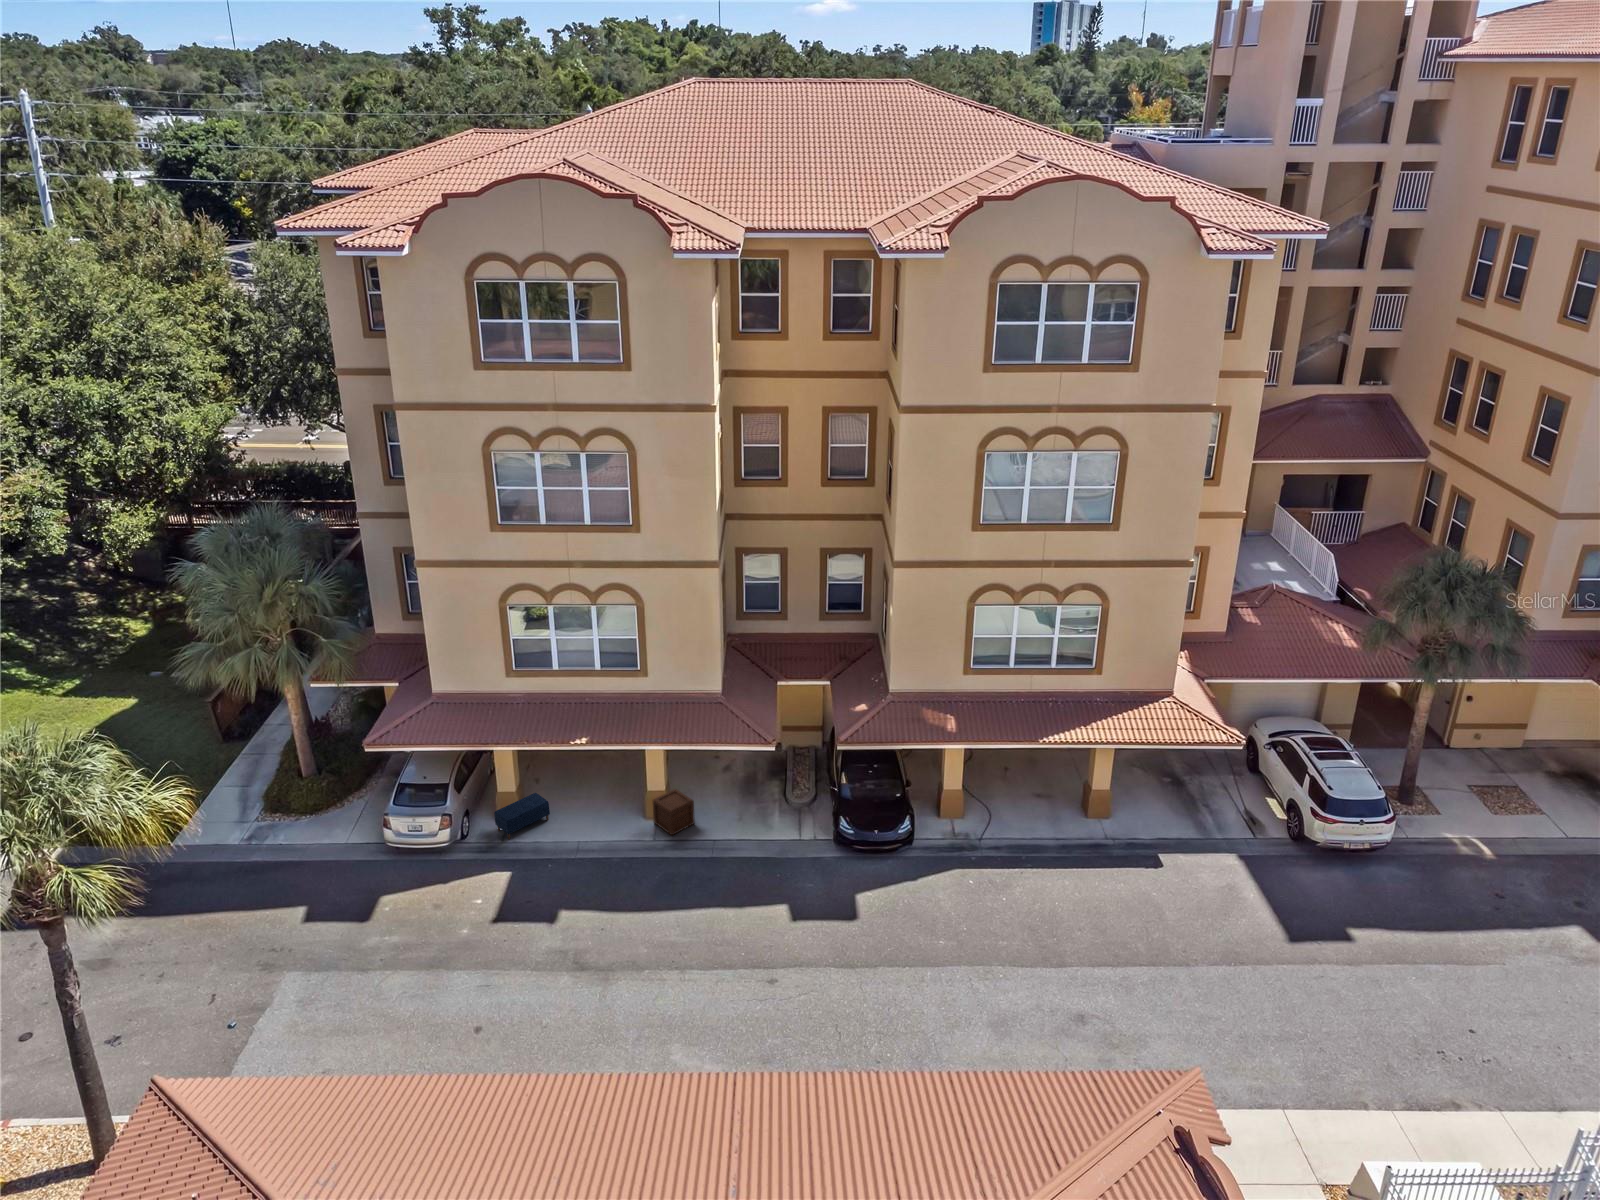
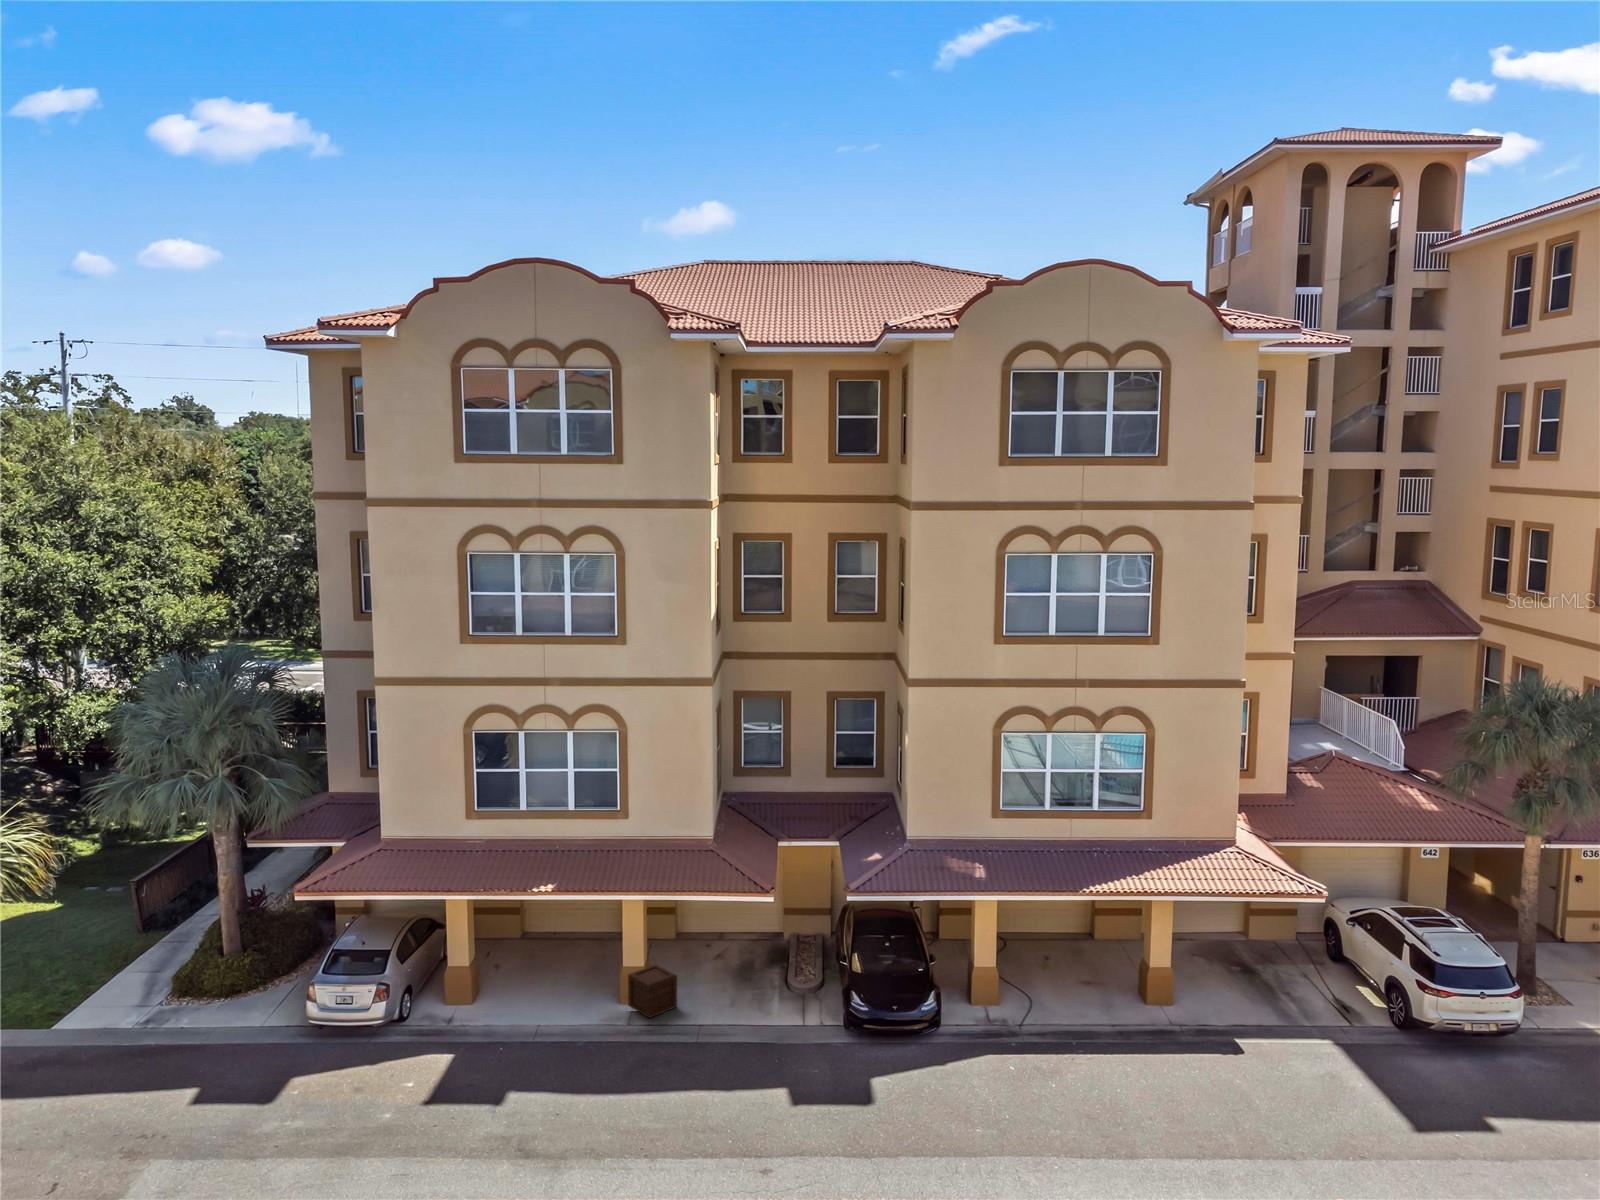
bench: present [494,793,550,839] -> none [439,969,505,1021]

